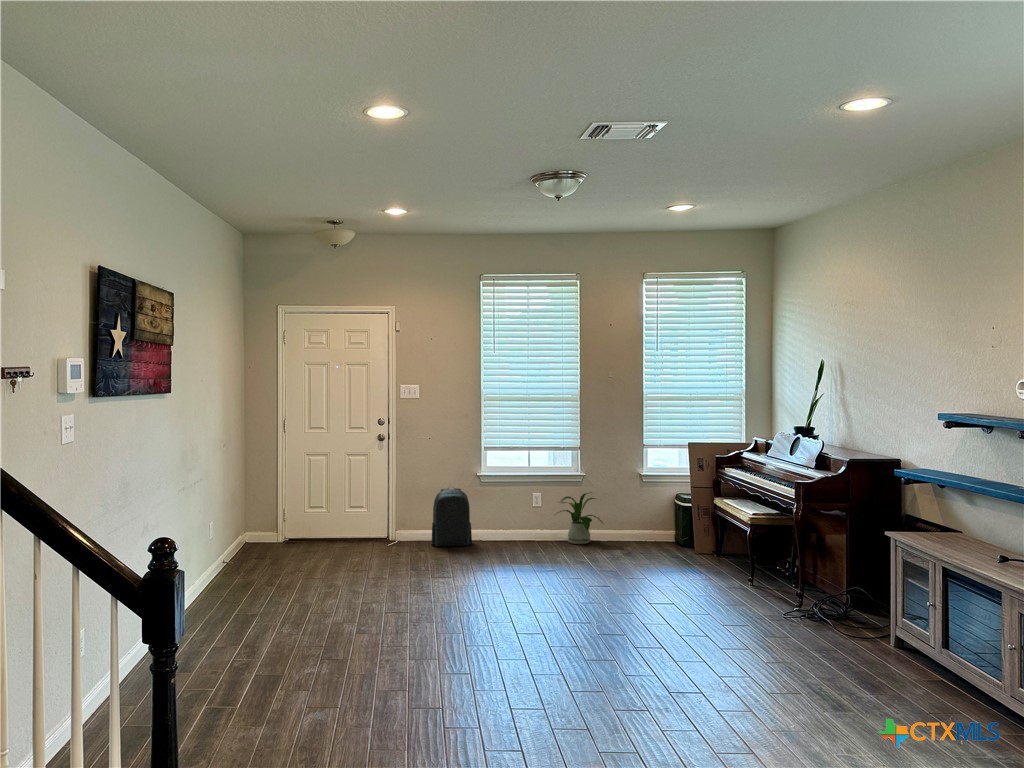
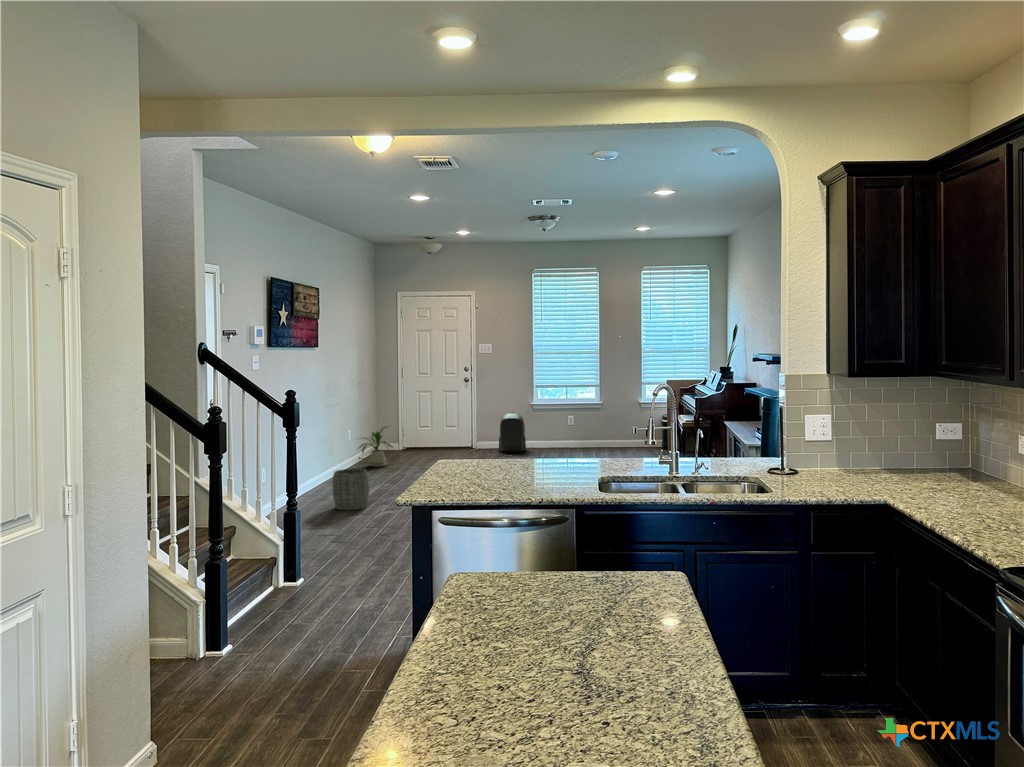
house plant: present [556,492,603,544] -> present [359,426,392,467]
woven basket: none [209,619,279,705] -> present [332,469,369,510]

